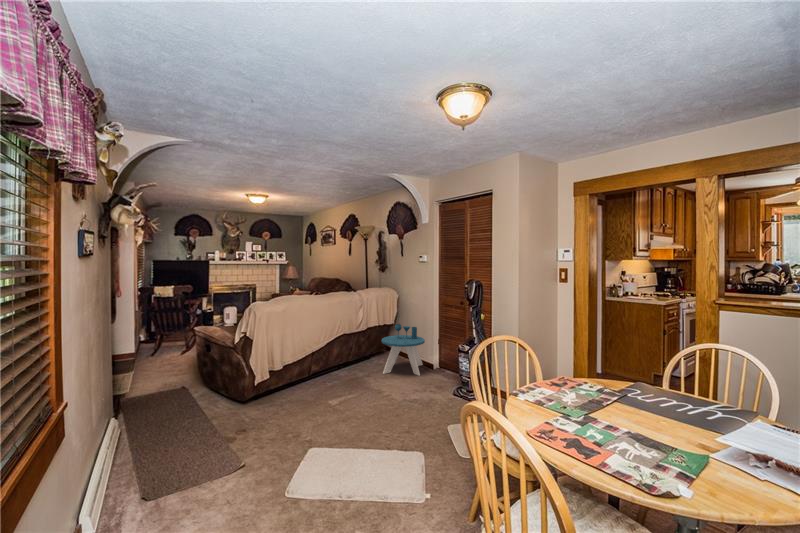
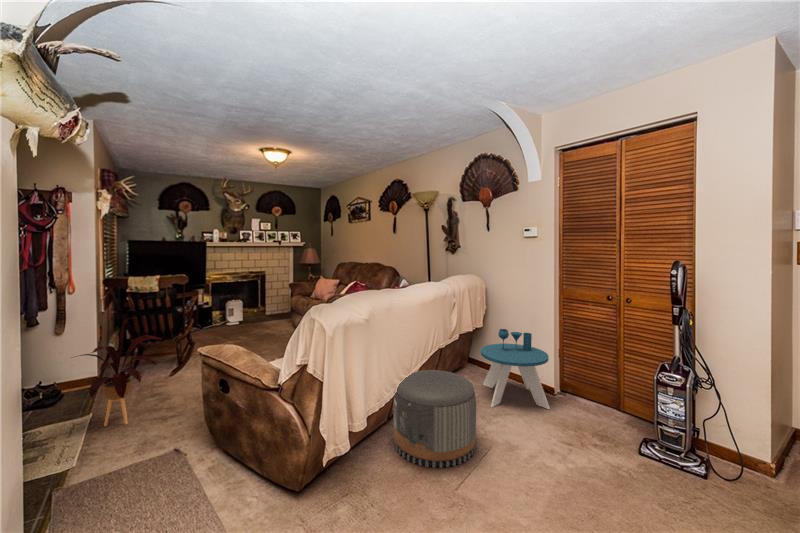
house plant: none [122,312,176,378] -> present [76,318,161,426]
pouf: none [307,346,357,397] -> present [393,370,476,468]

